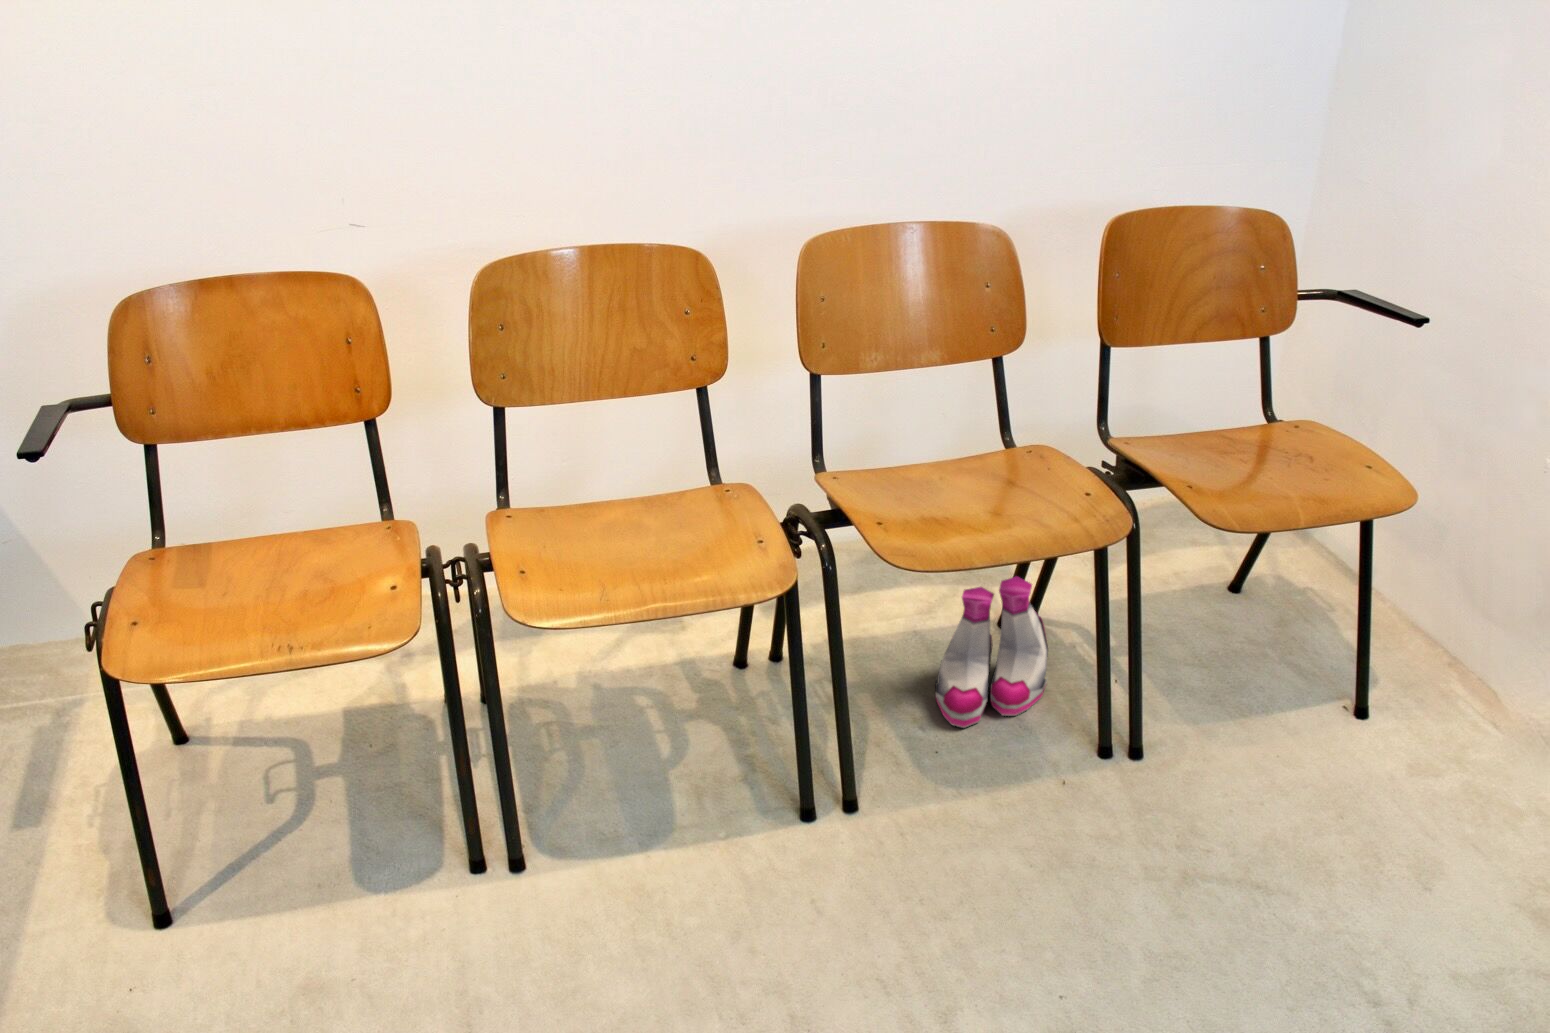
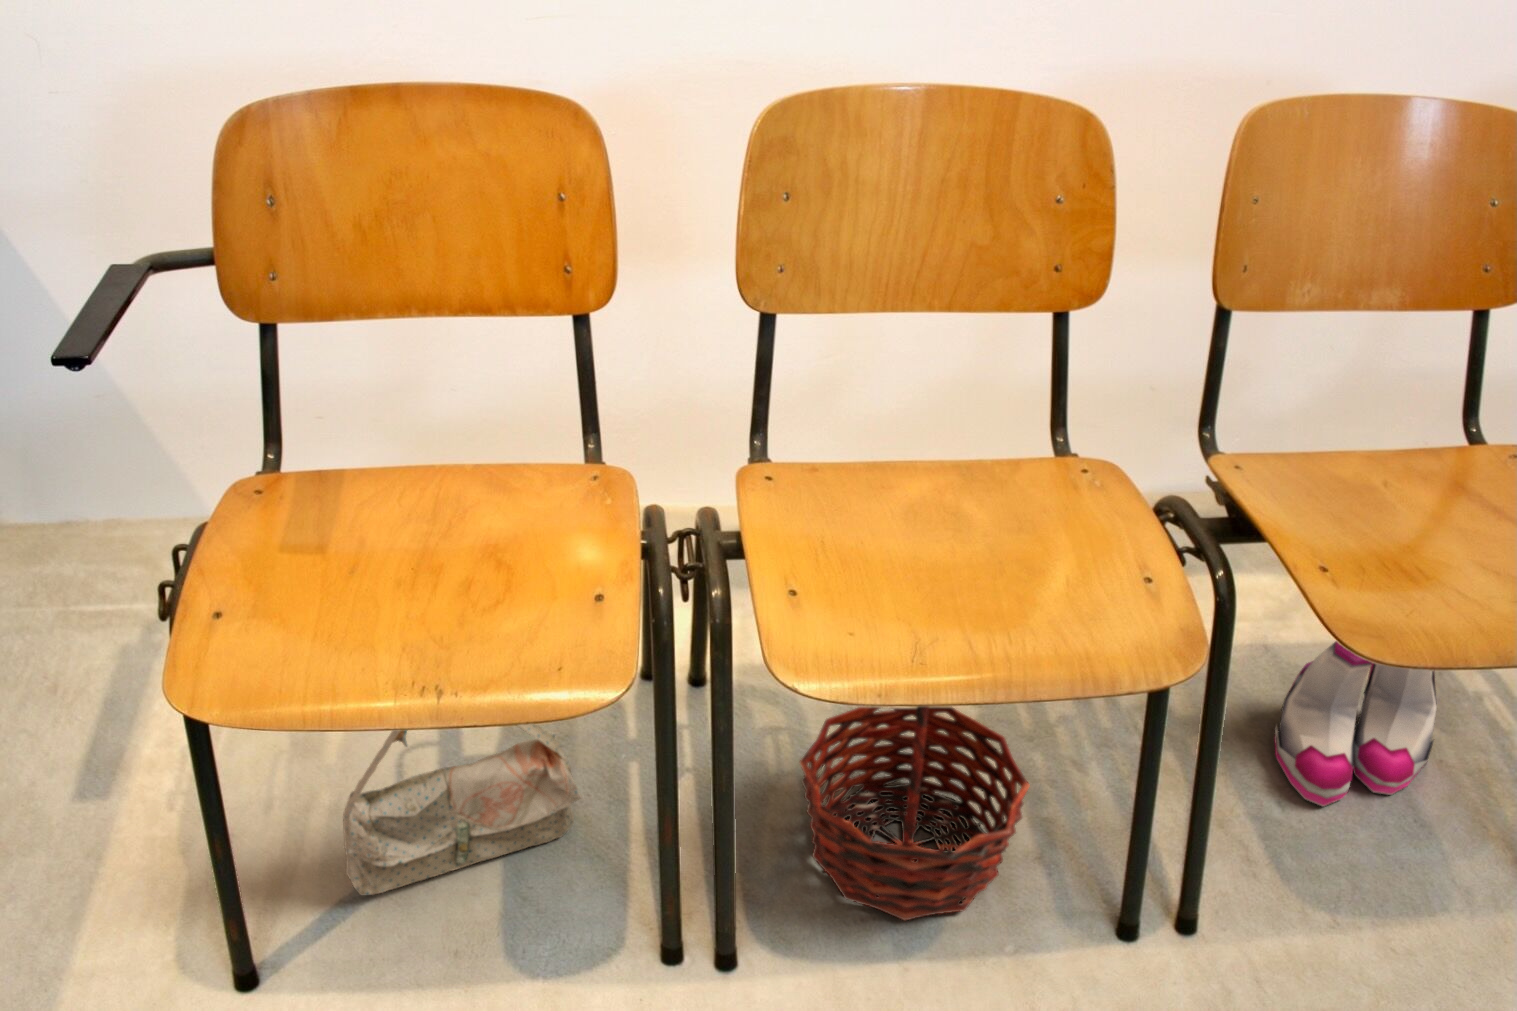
basket: none [565,593,732,827] -> present [800,706,1029,920]
bag: none [228,664,407,856] -> present [343,724,582,895]

